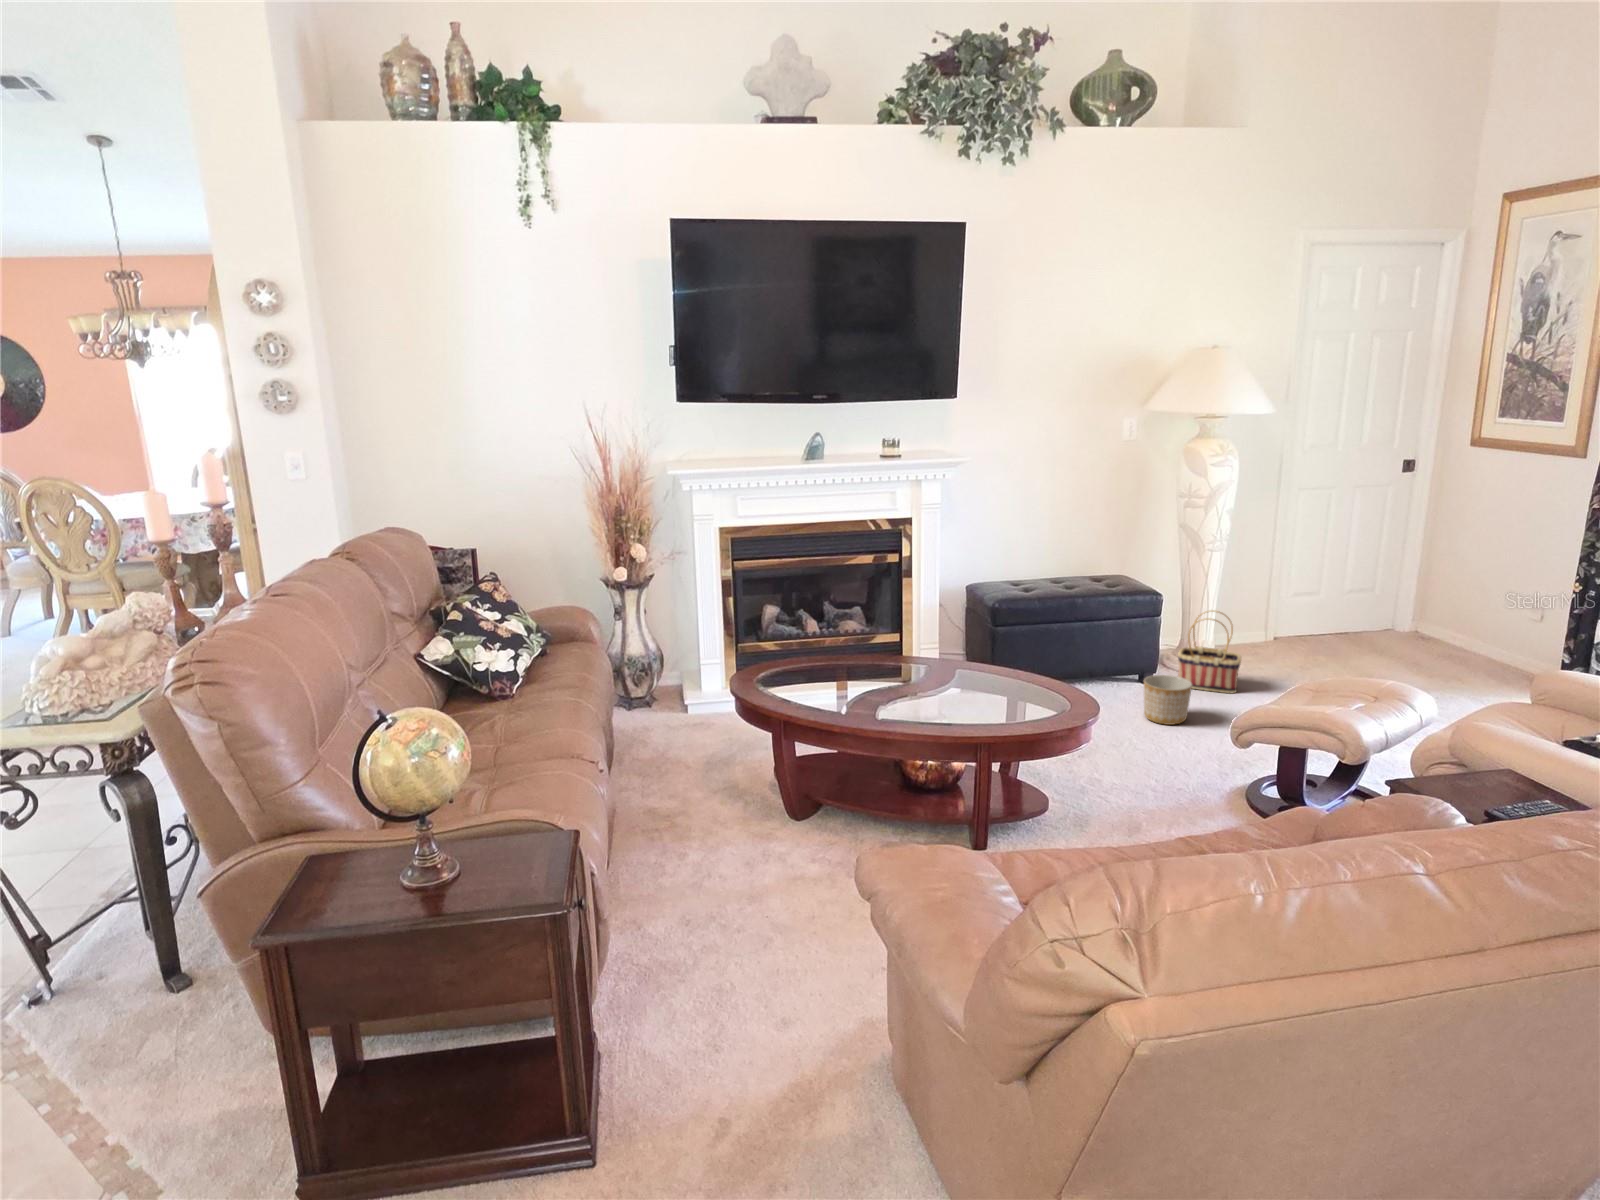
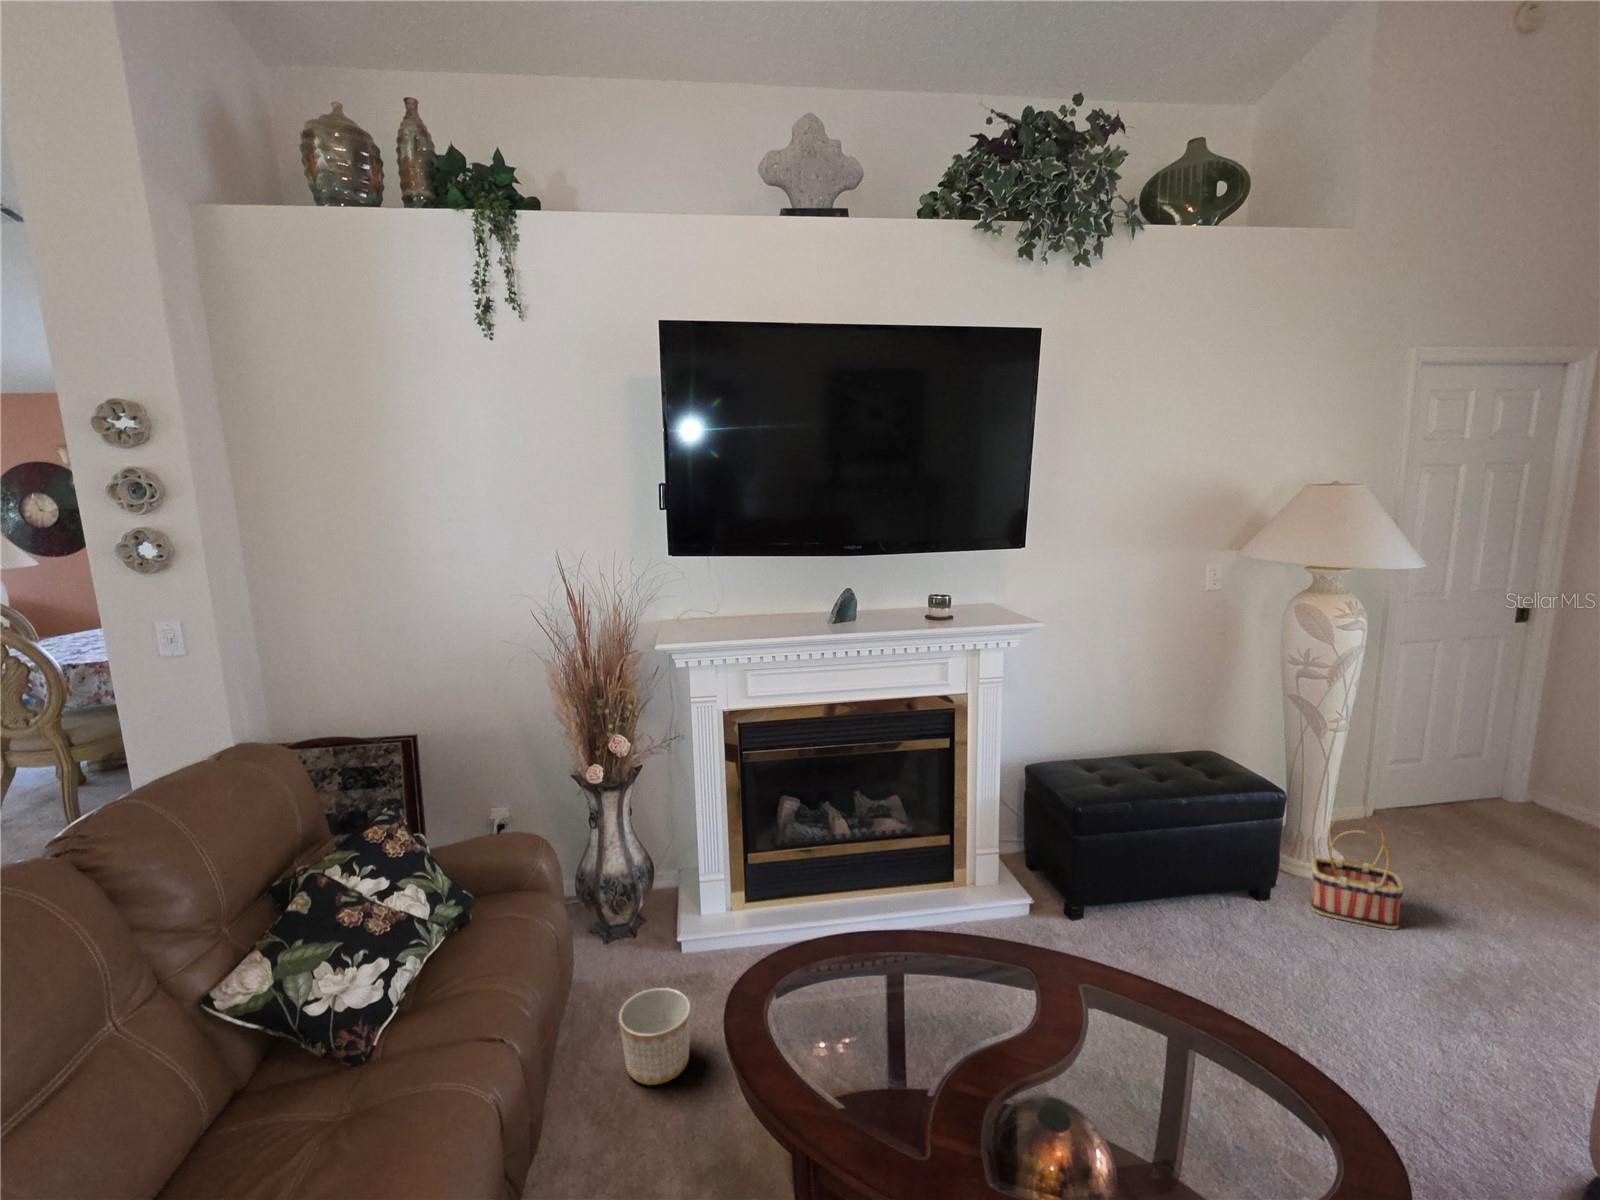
planter: present [1144,675,1192,725] -> present [619,988,690,1085]

